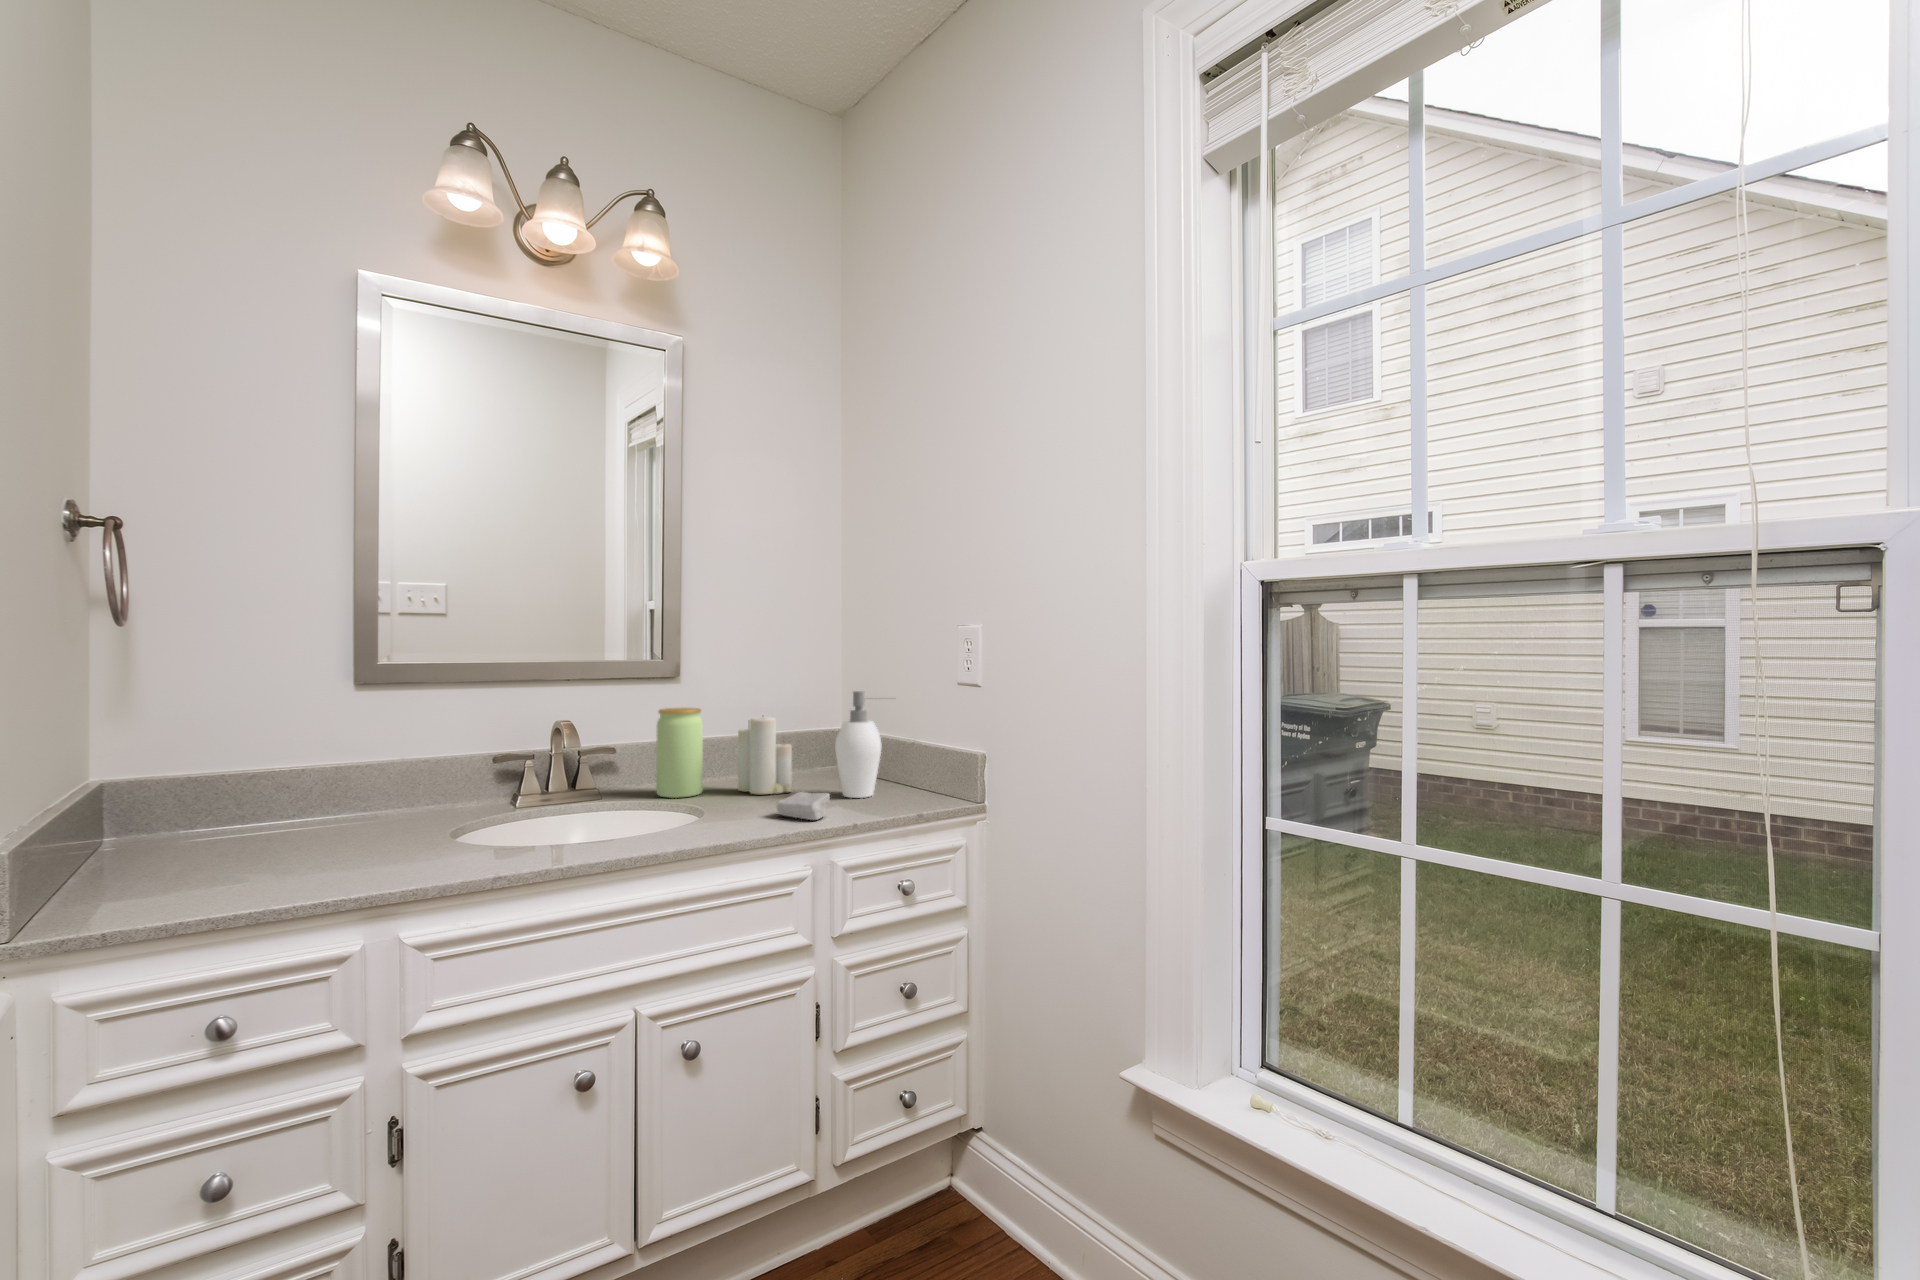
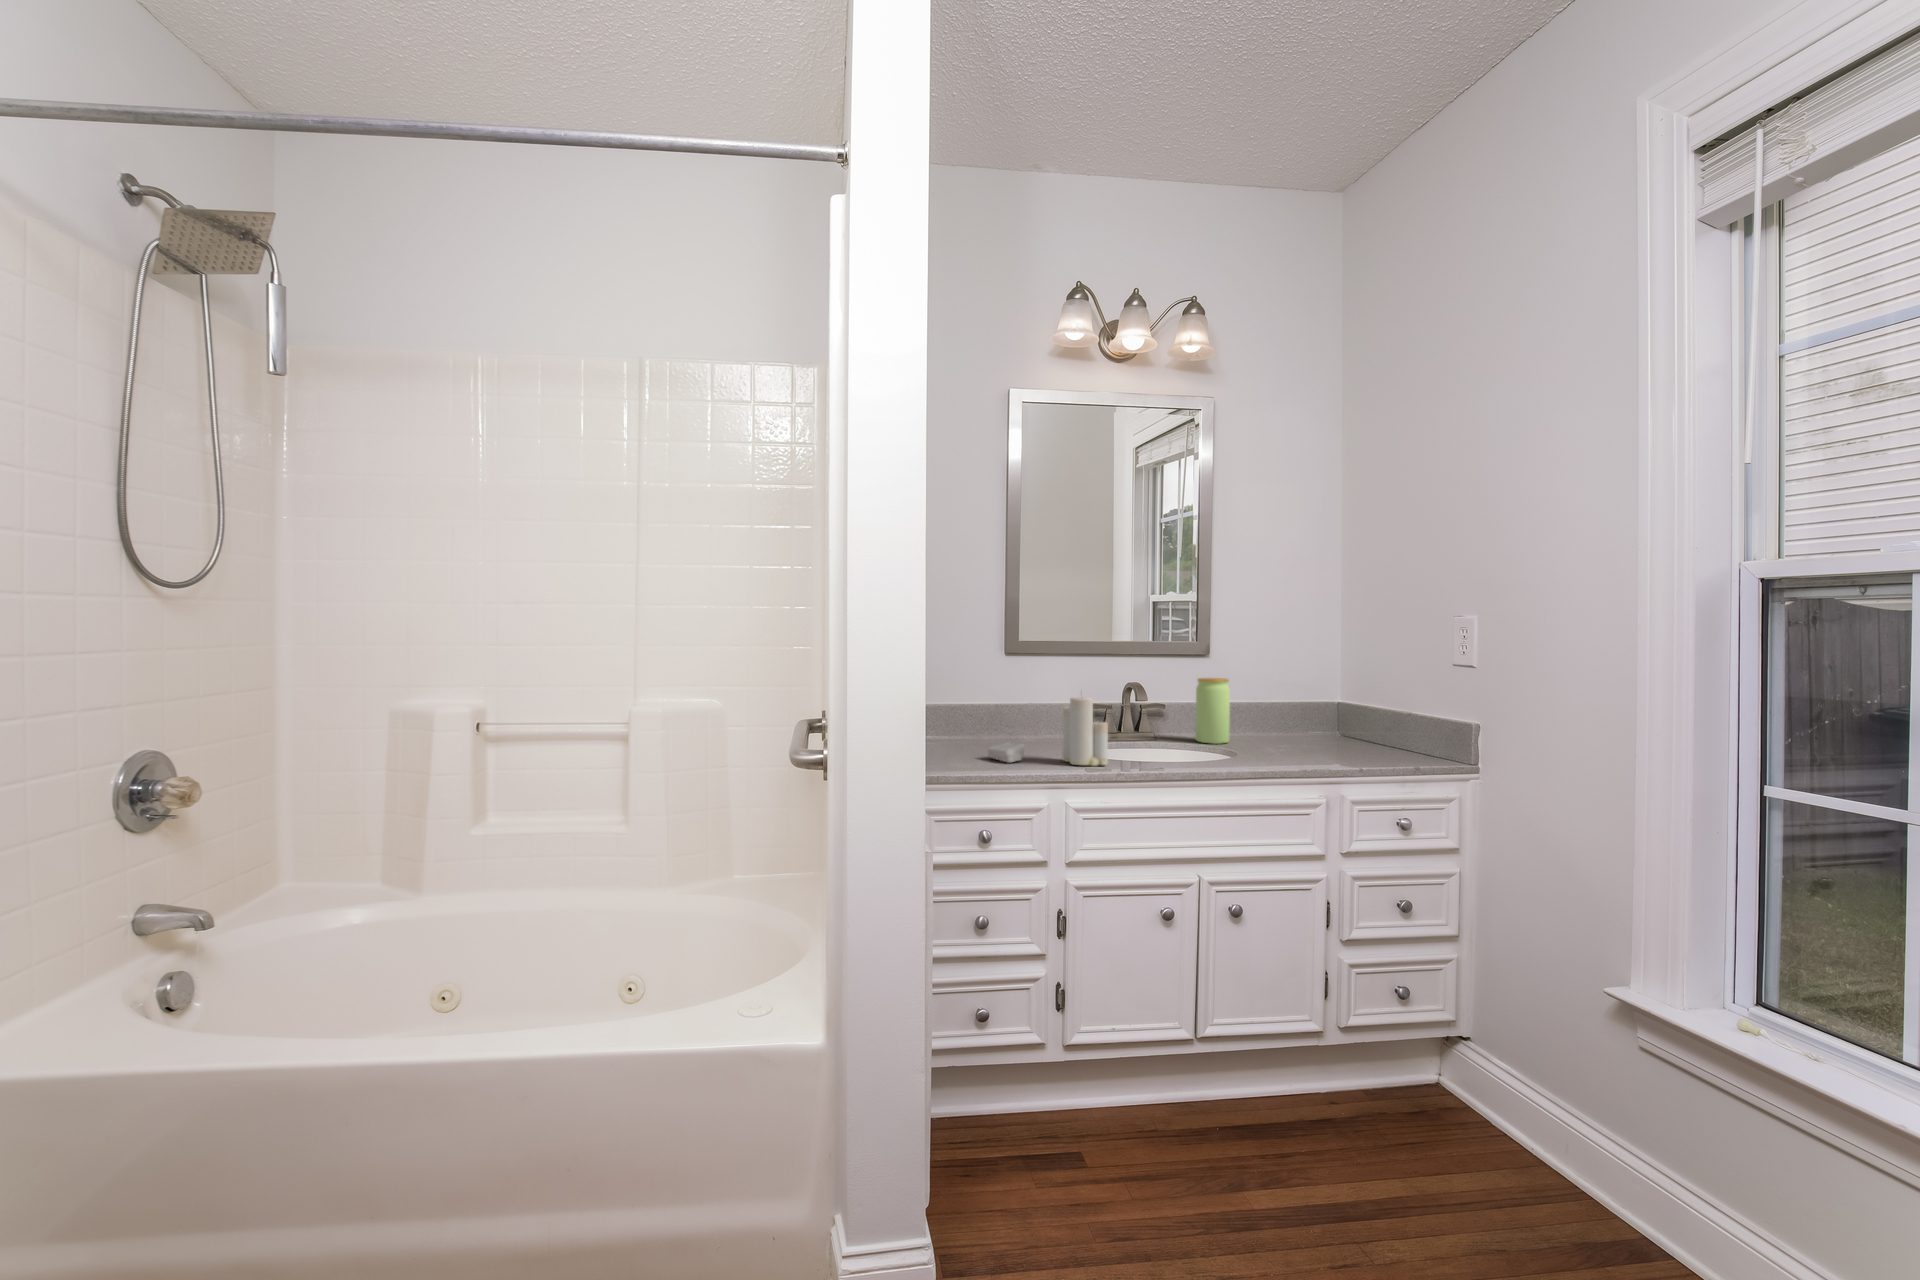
soap dispenser: present [835,691,881,798] -> none [1338,669,1392,754]
candle: present [738,717,792,794] -> present [1063,697,1108,766]
soap bar: present [776,792,830,820] -> present [988,742,1024,763]

